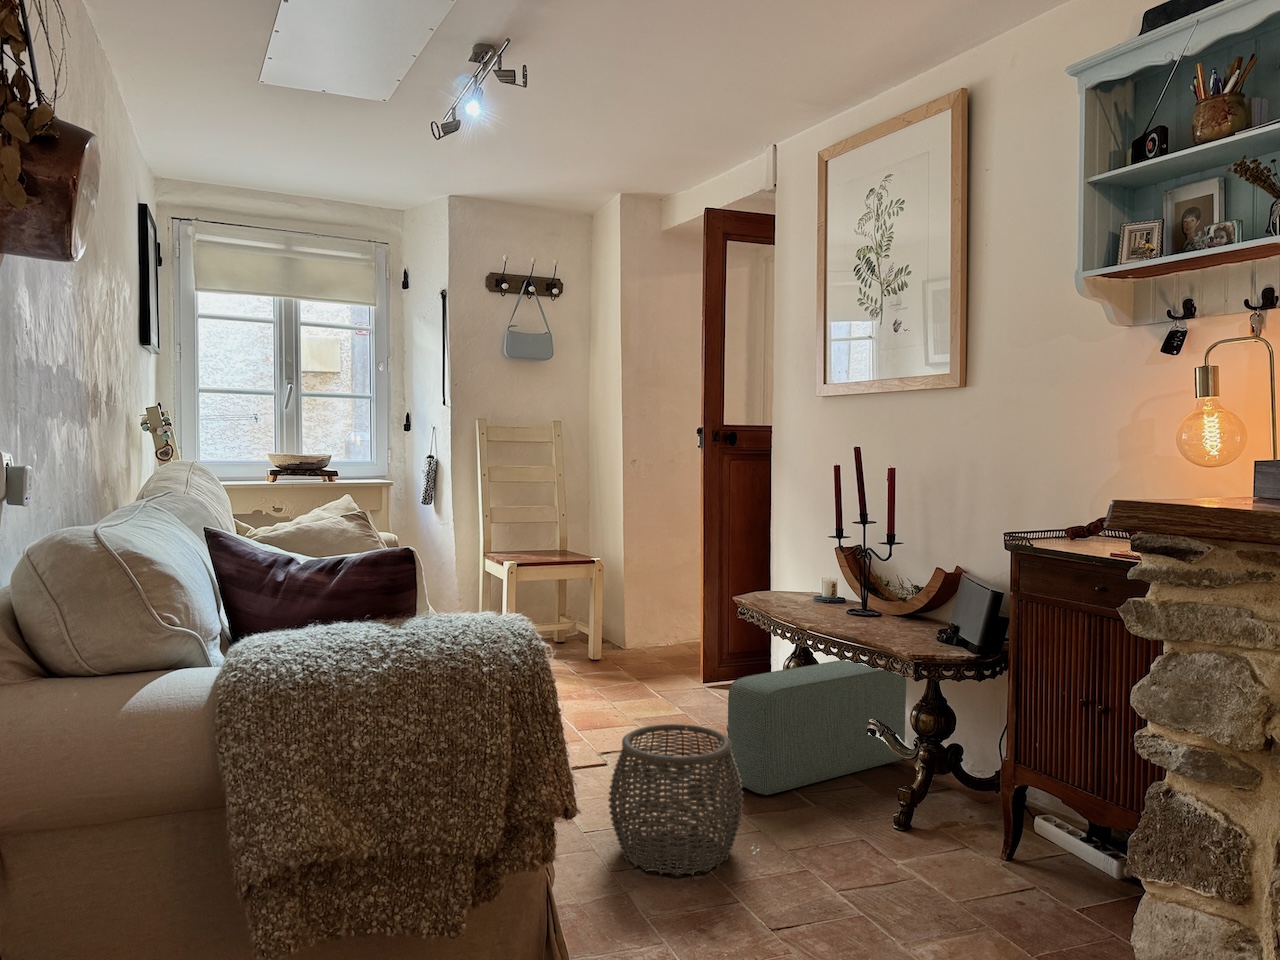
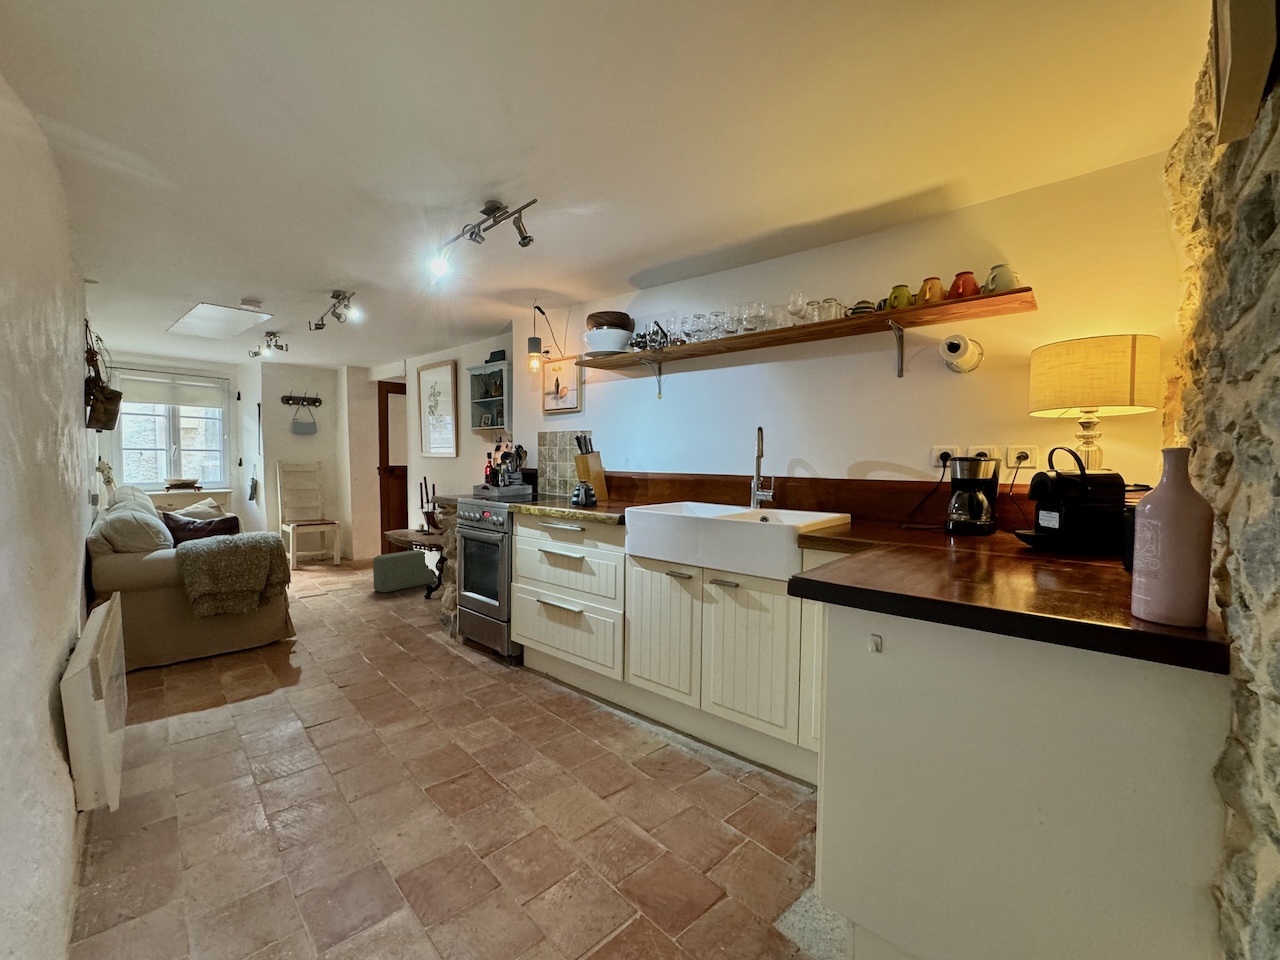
woven basket: present [608,724,744,876] -> none [319,568,367,611]

